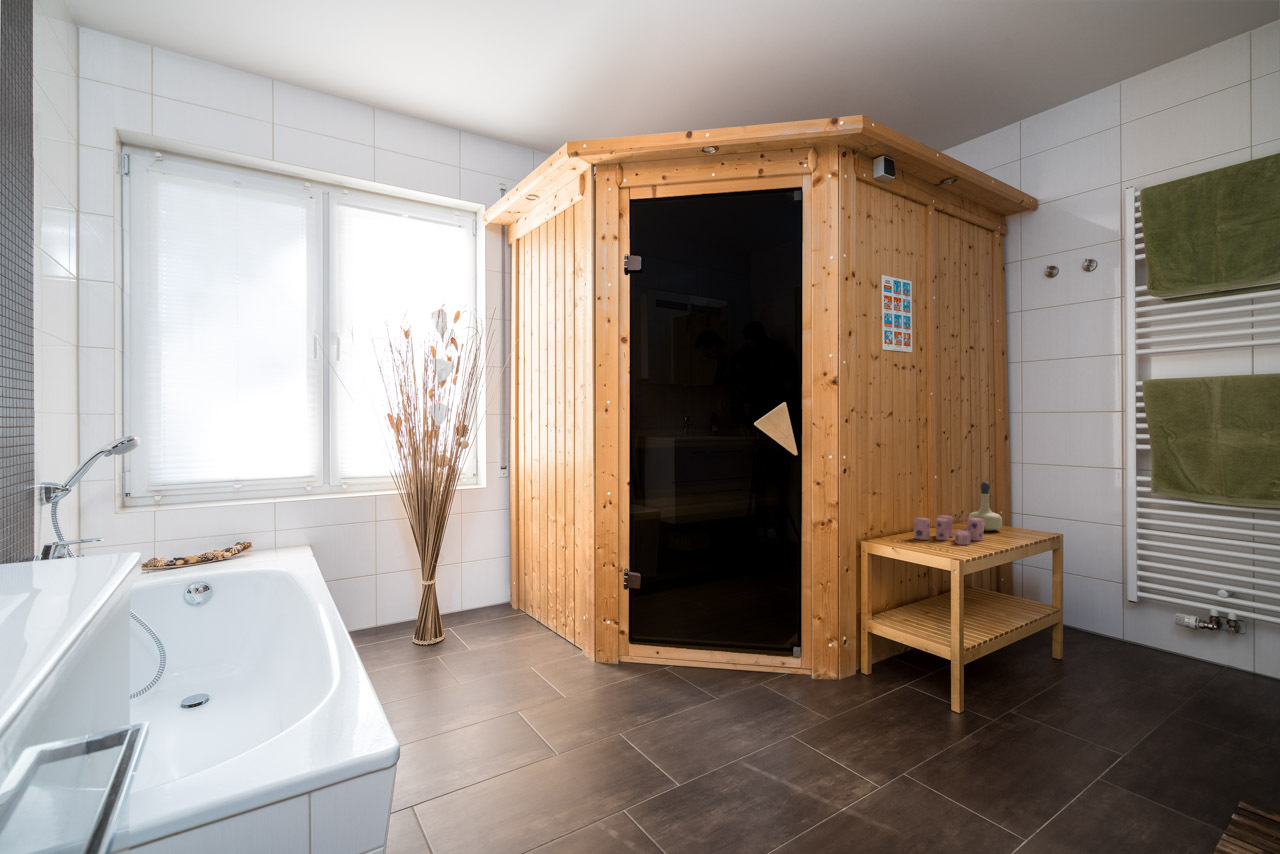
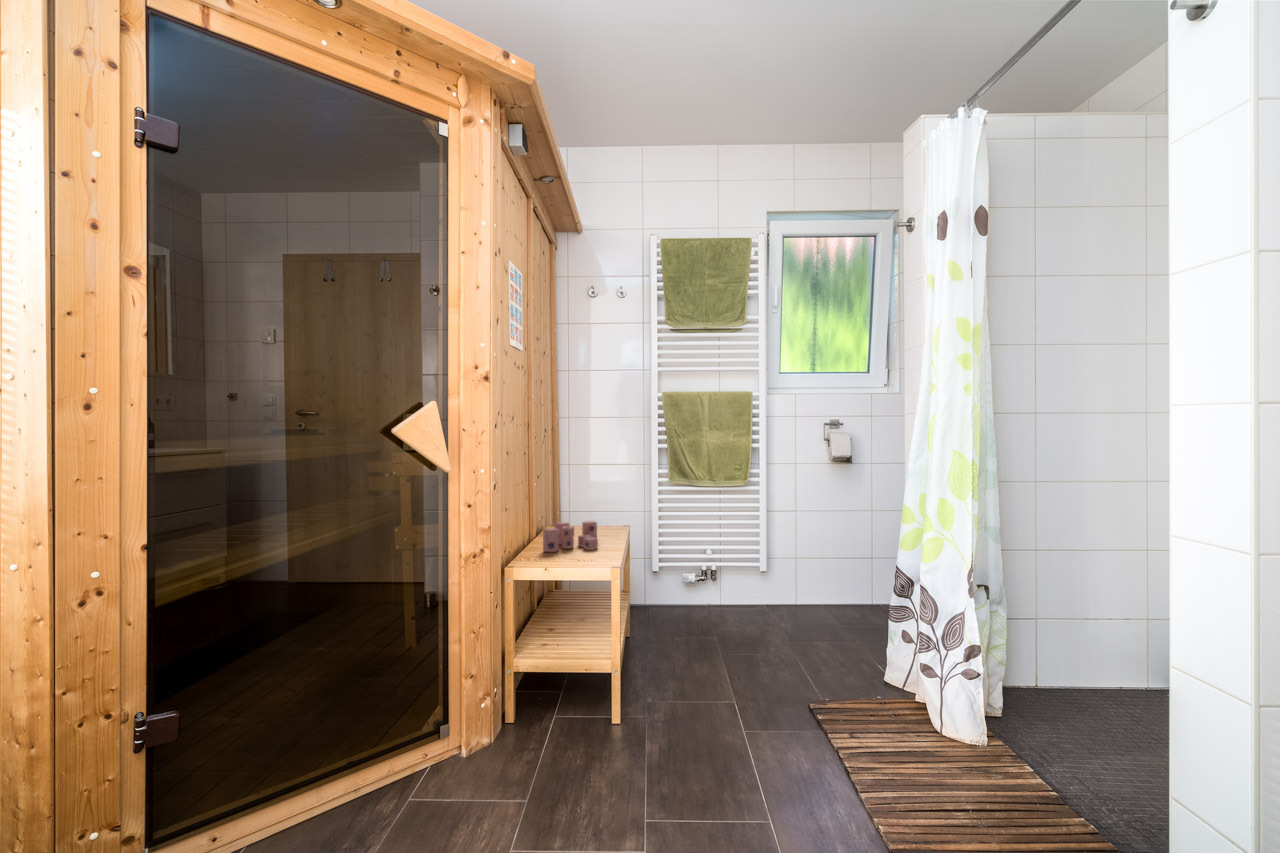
perfume bottle: present [968,482,1002,531] -> none [562,484,591,532]

